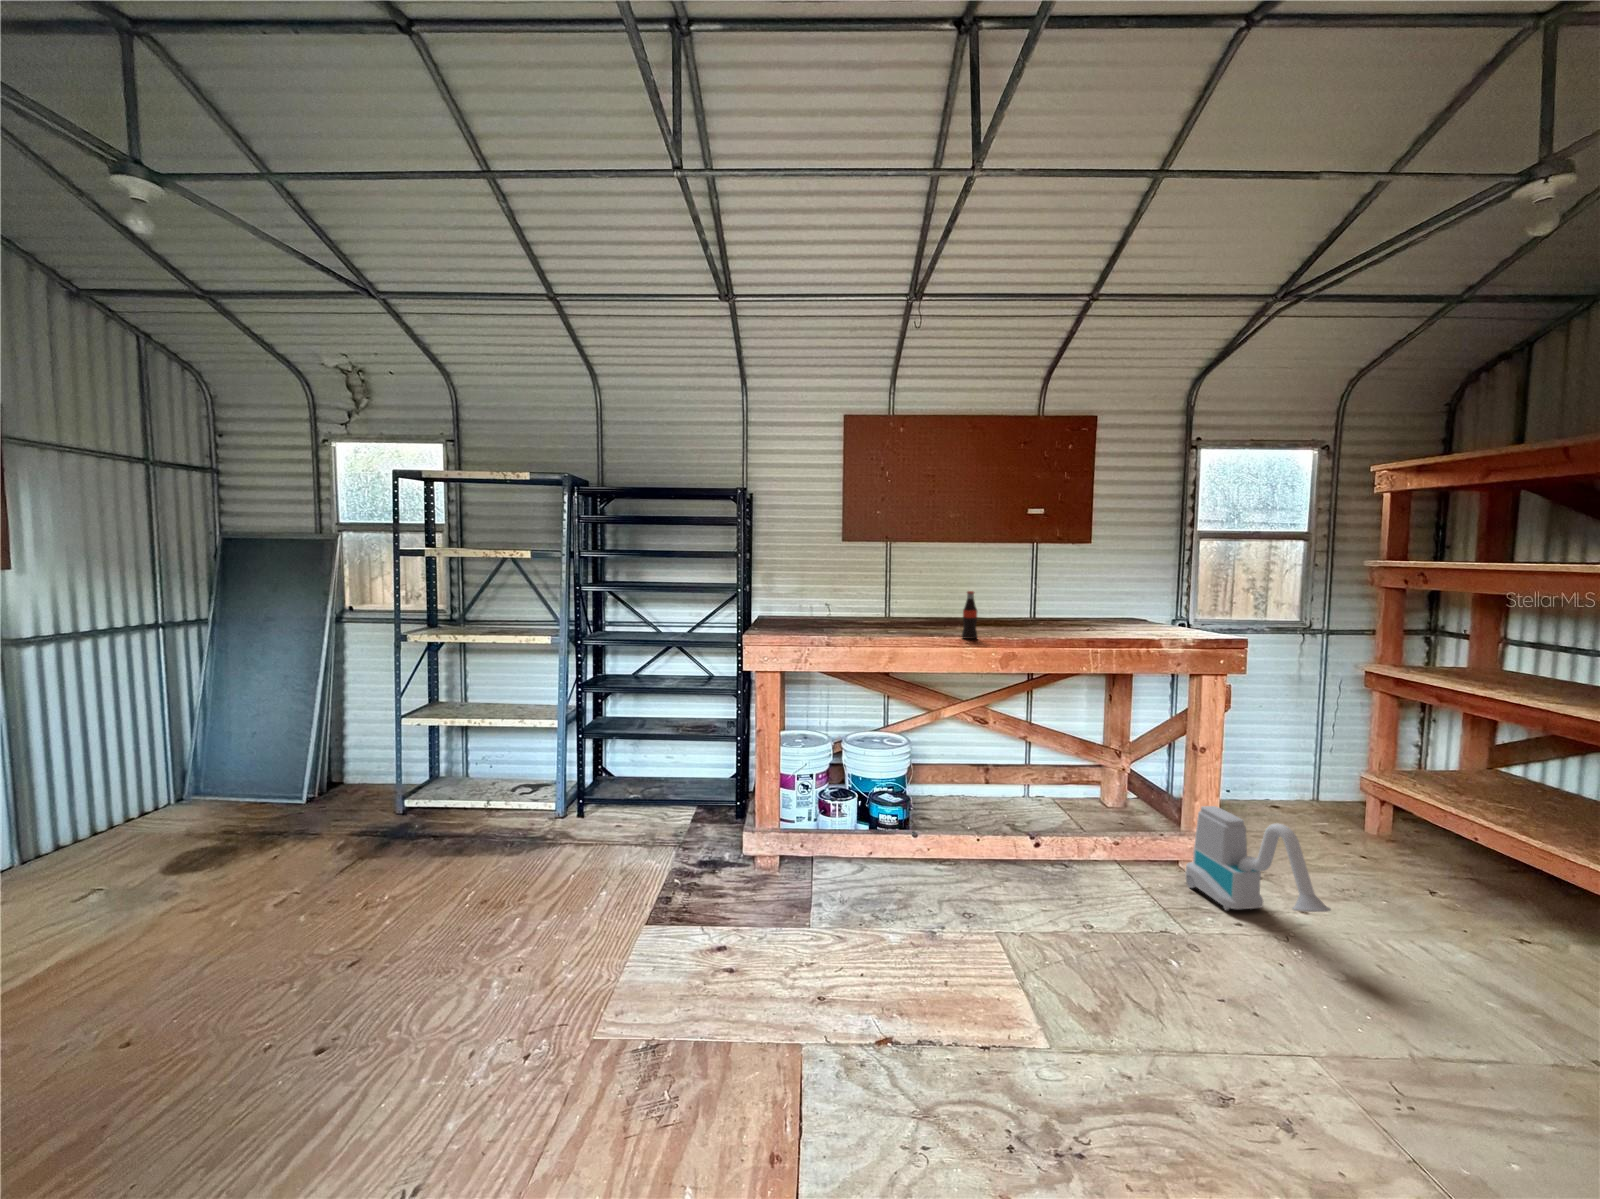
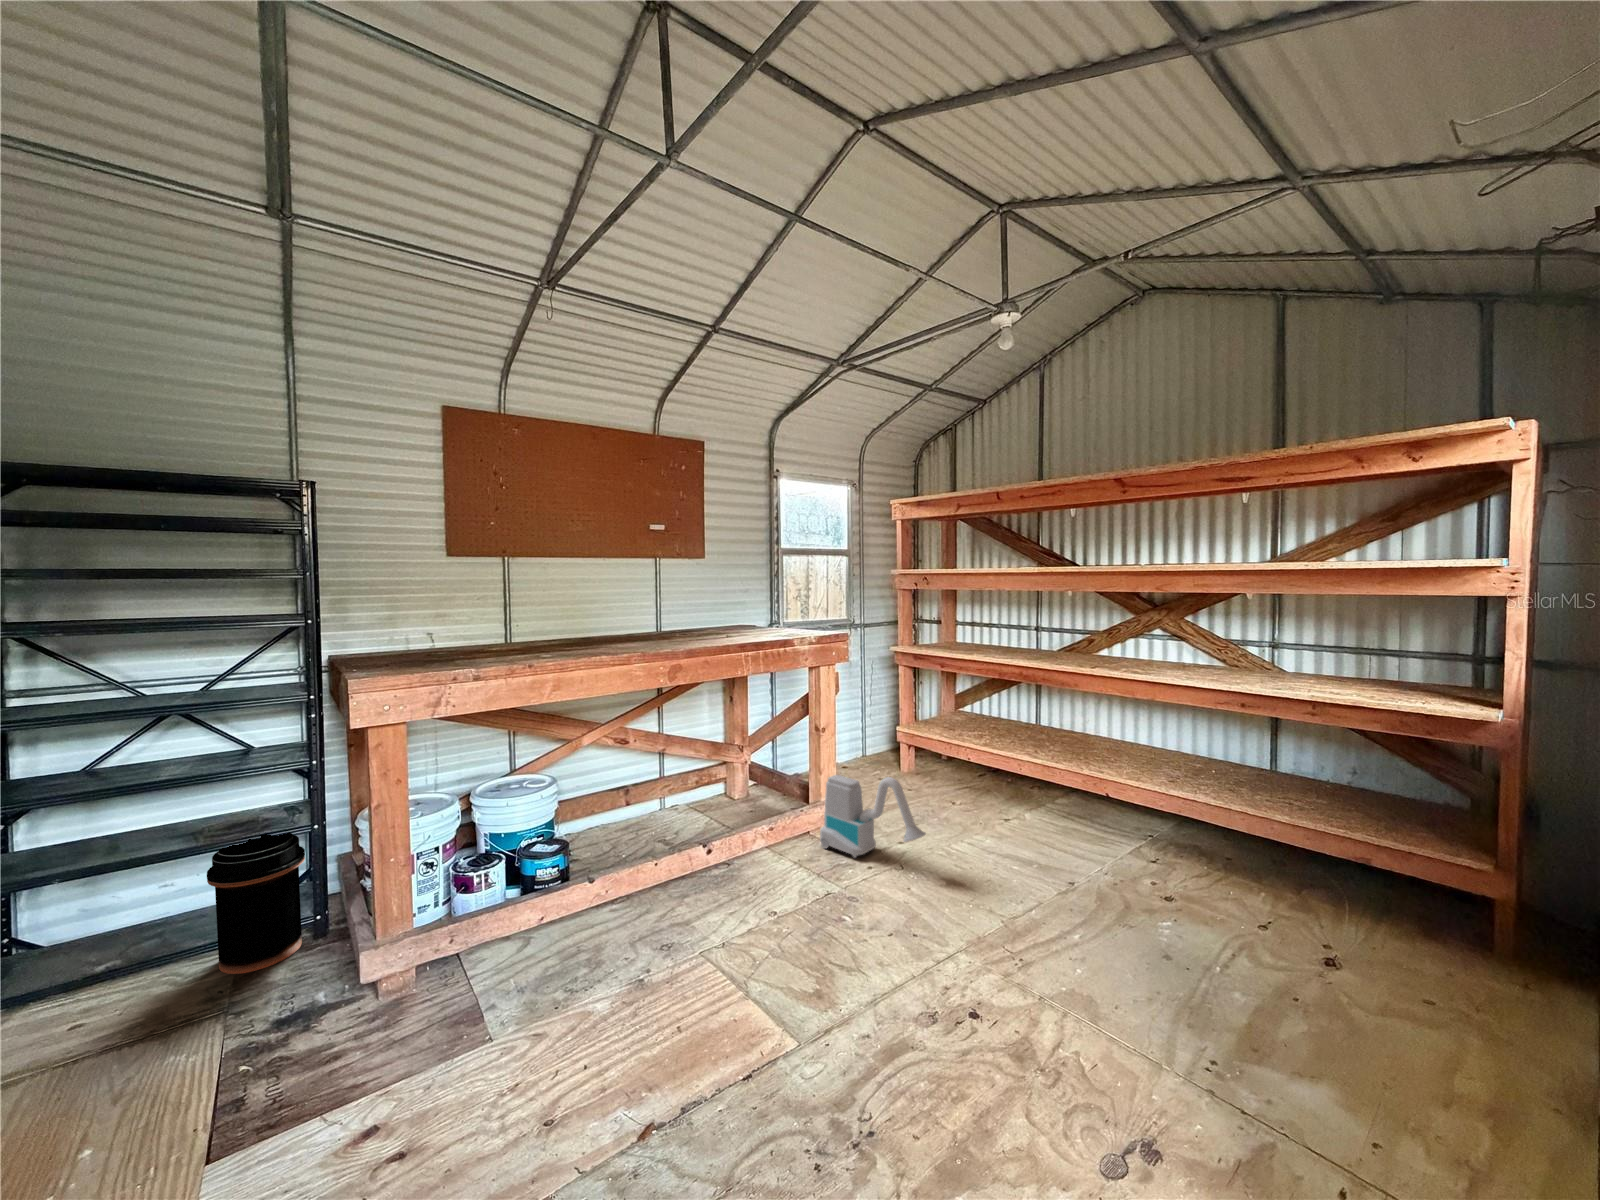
bottle: present [962,591,977,639] -> none [632,606,650,656]
trash can: none [683,736,734,826] -> present [207,832,305,974]

